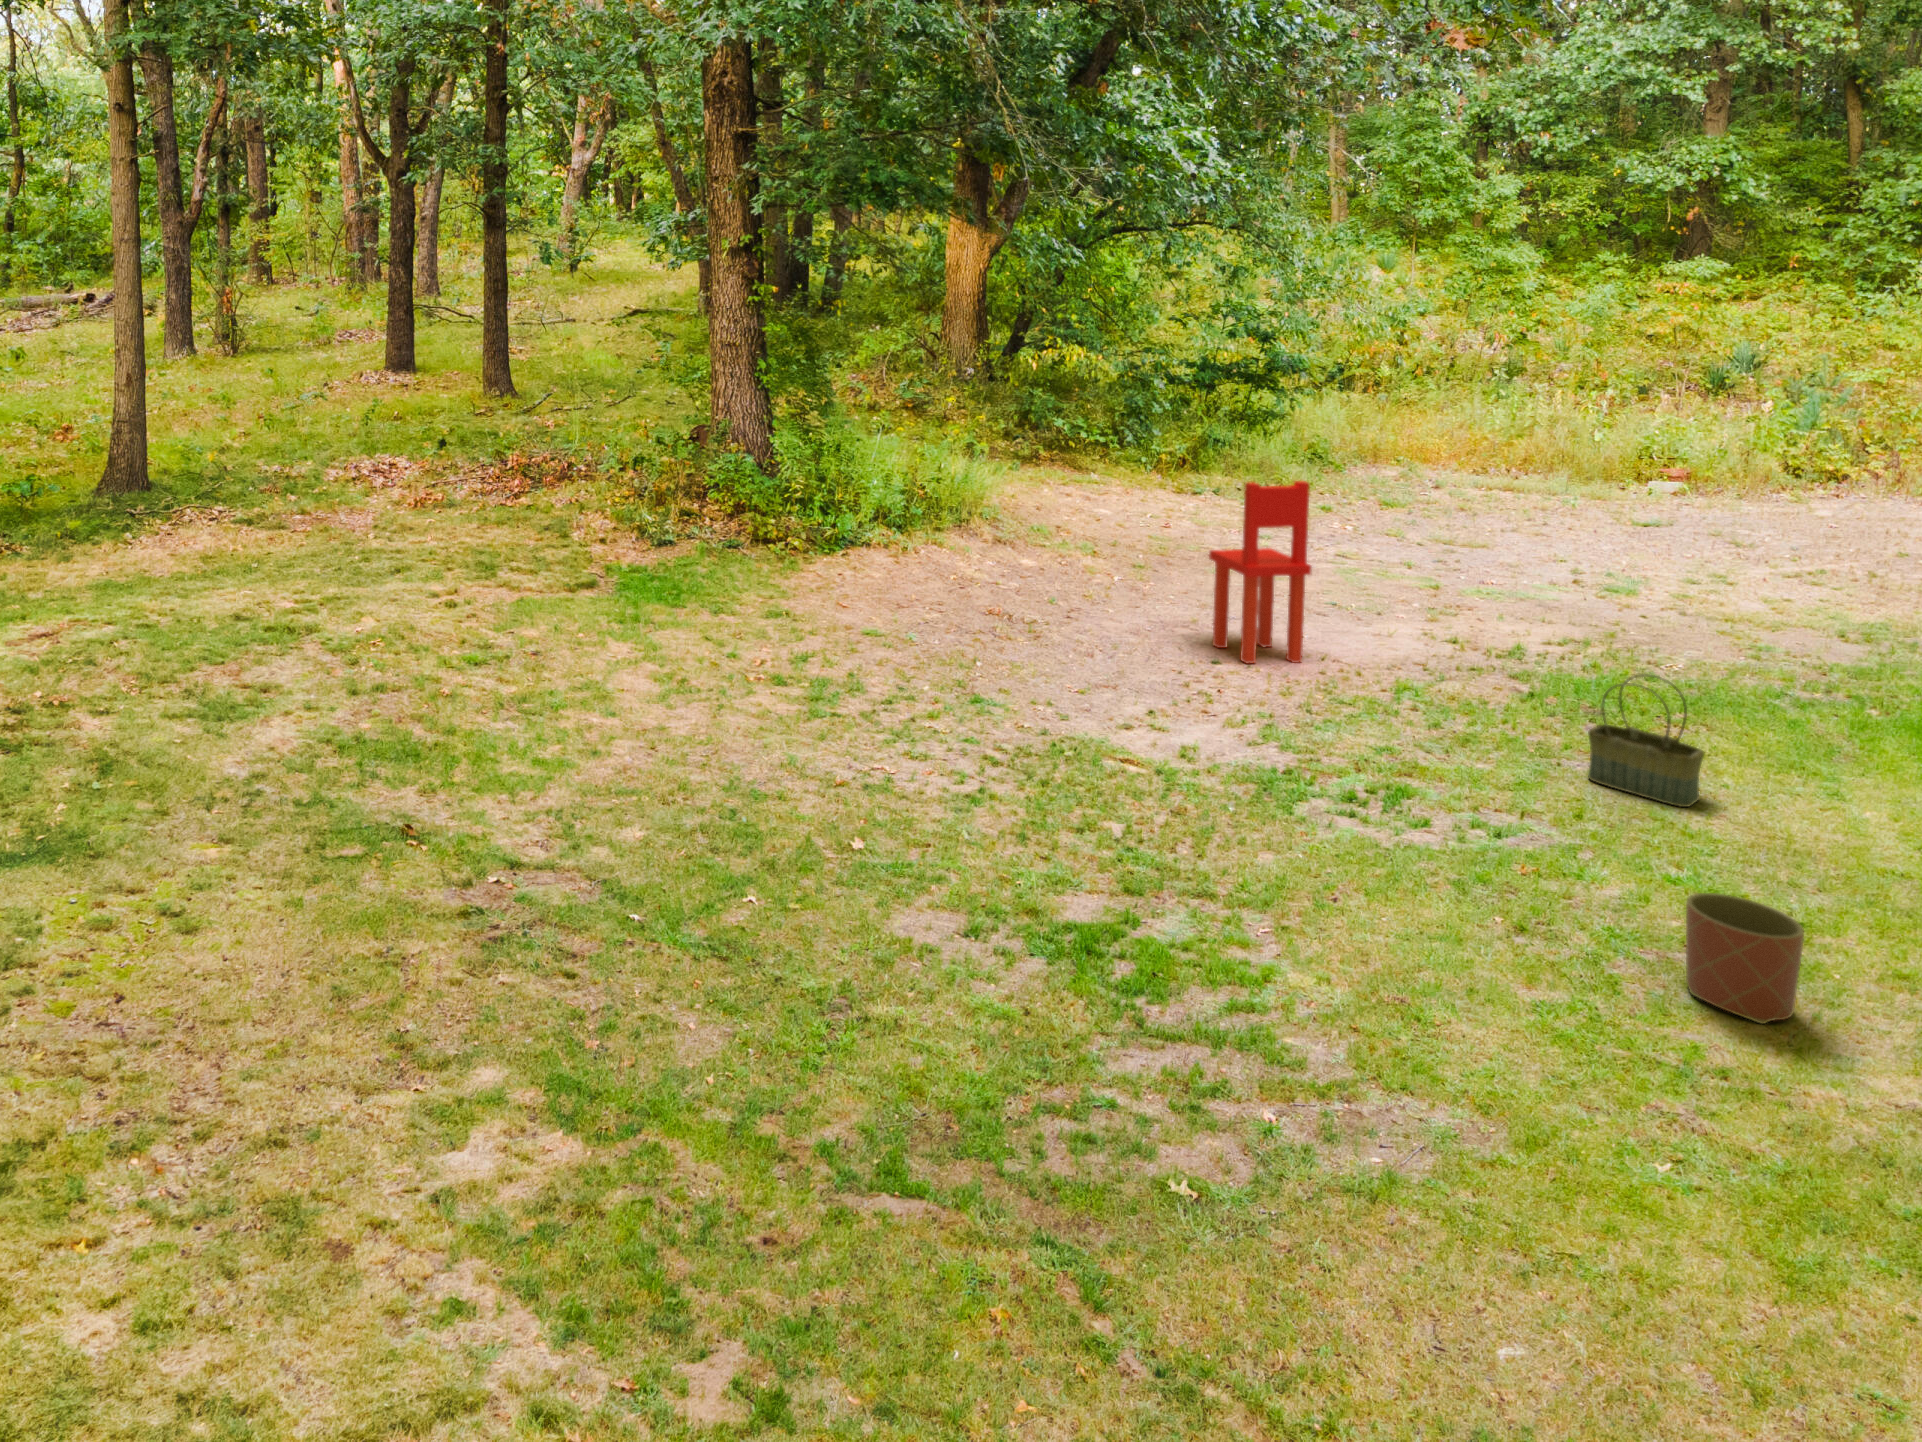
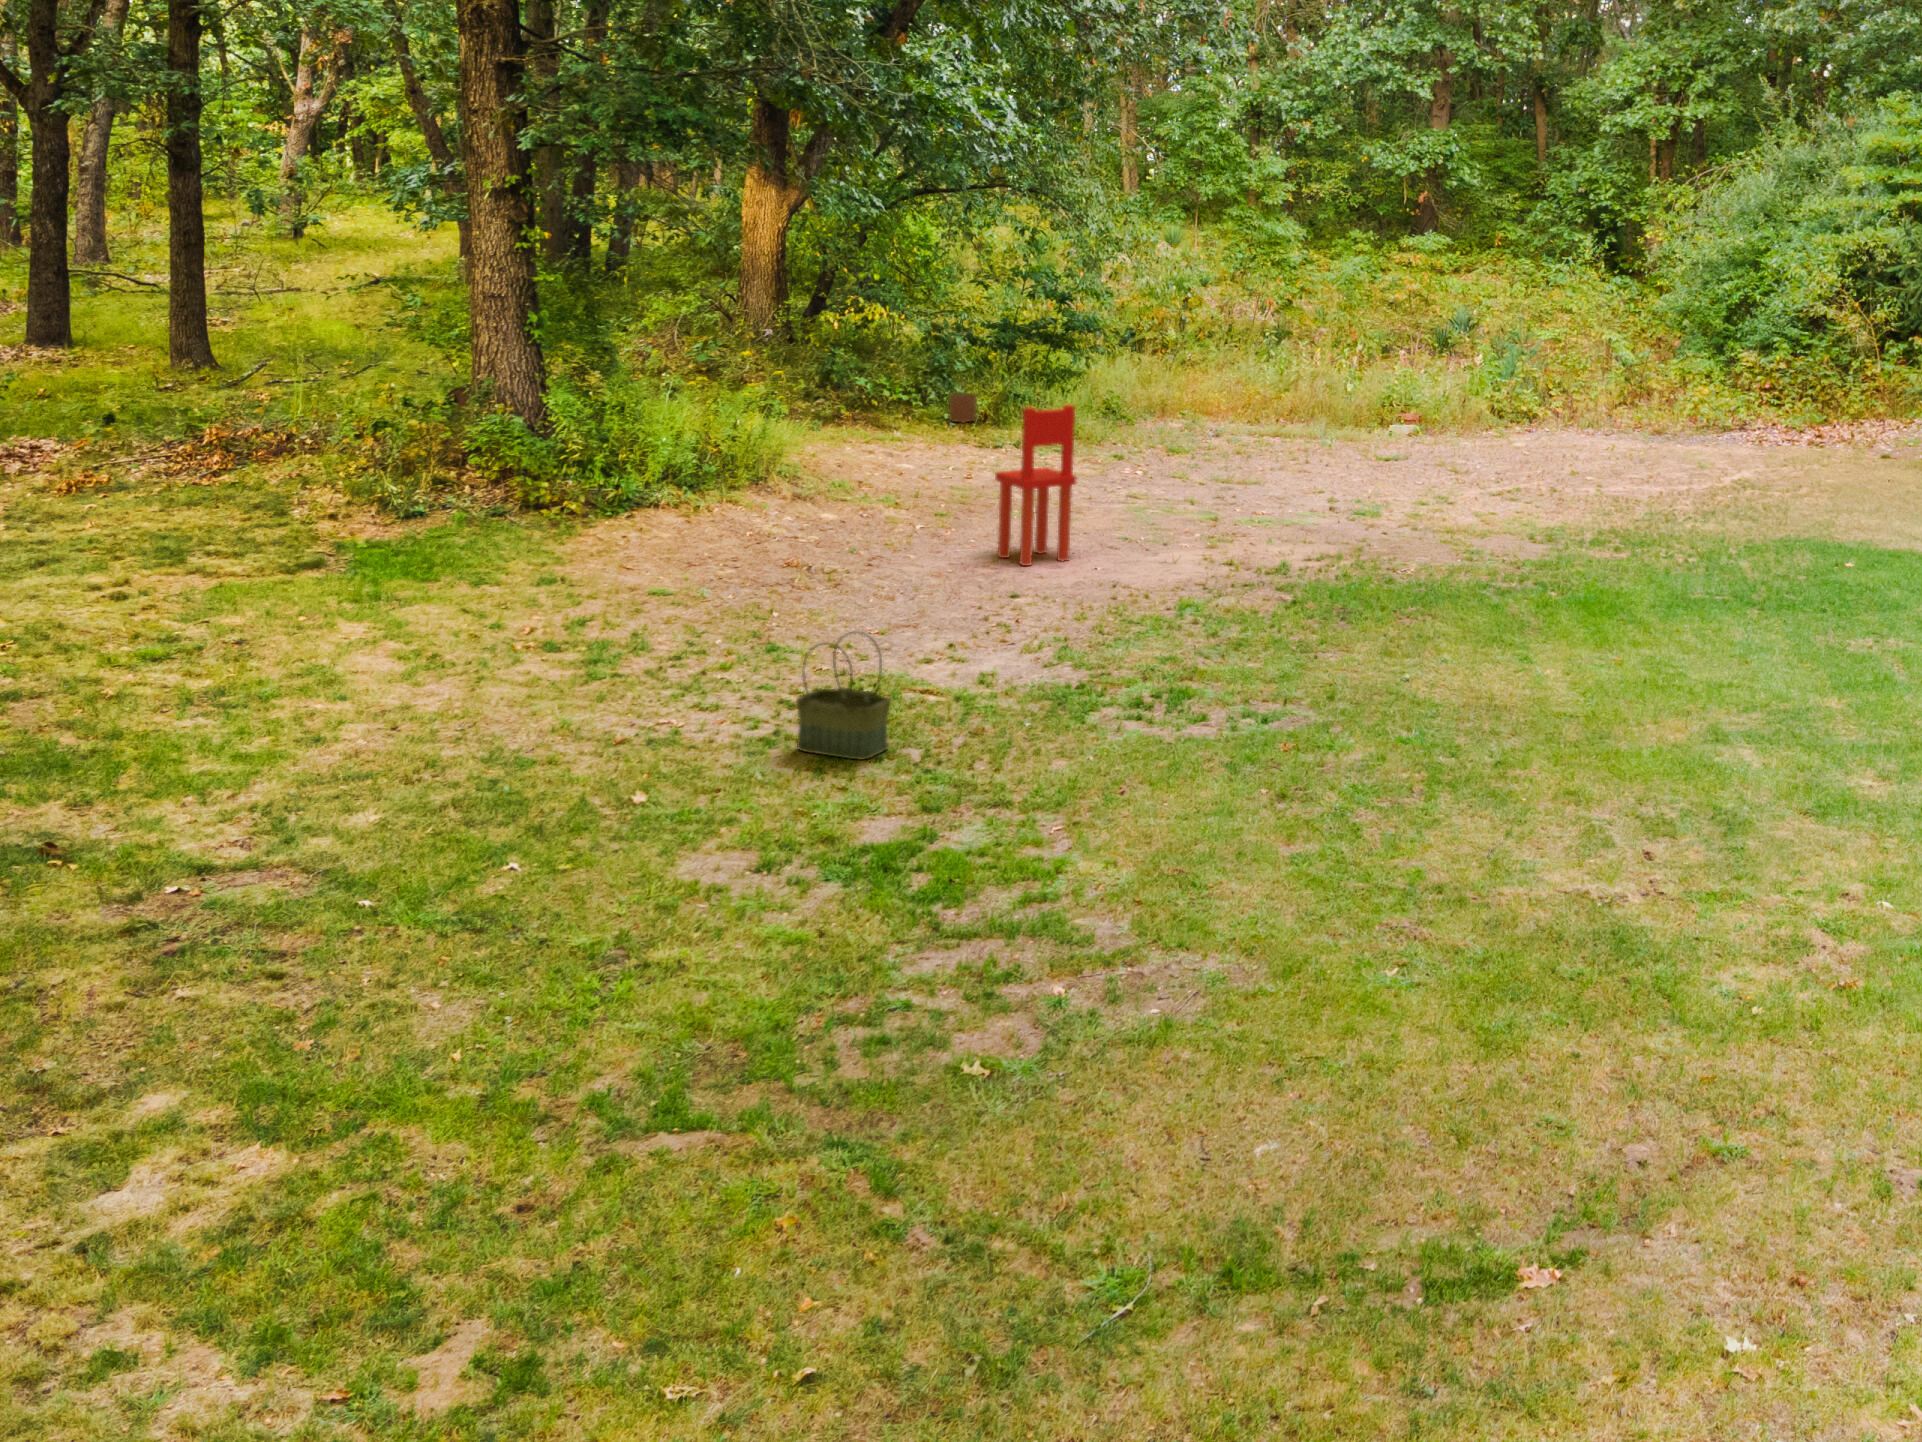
basket: present [1588,674,1704,807] -> present [796,632,891,759]
planter: present [1686,893,1804,1024] -> present [949,393,977,423]

